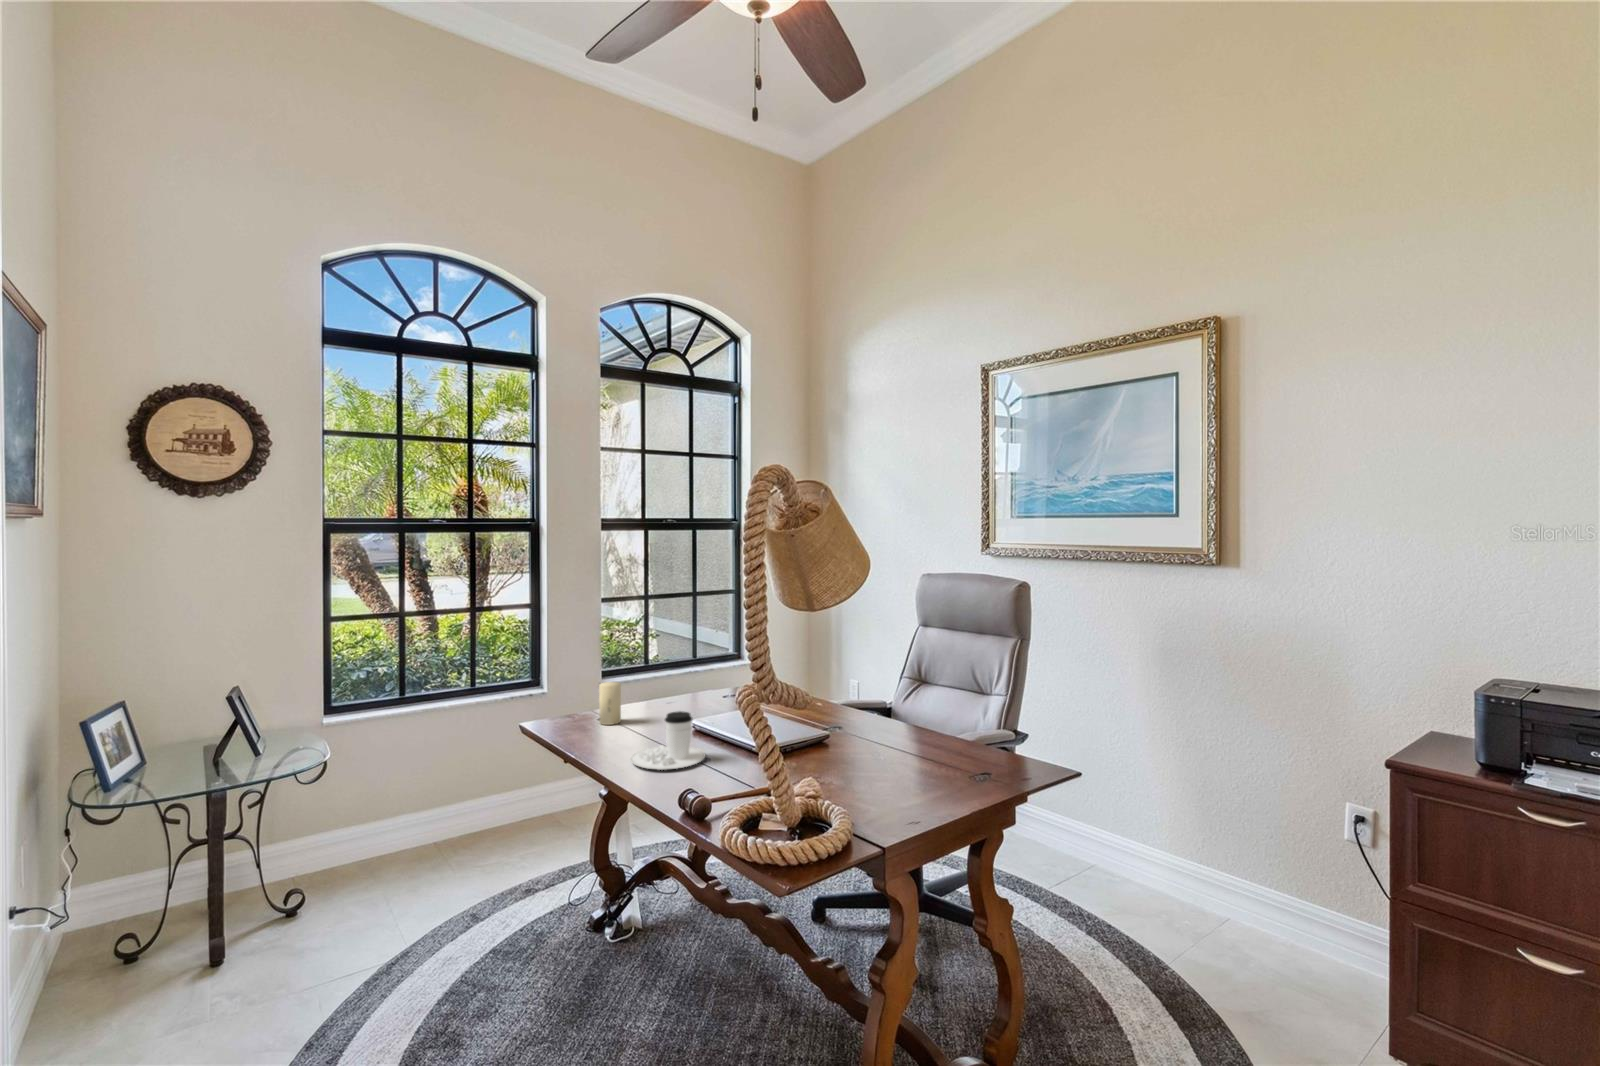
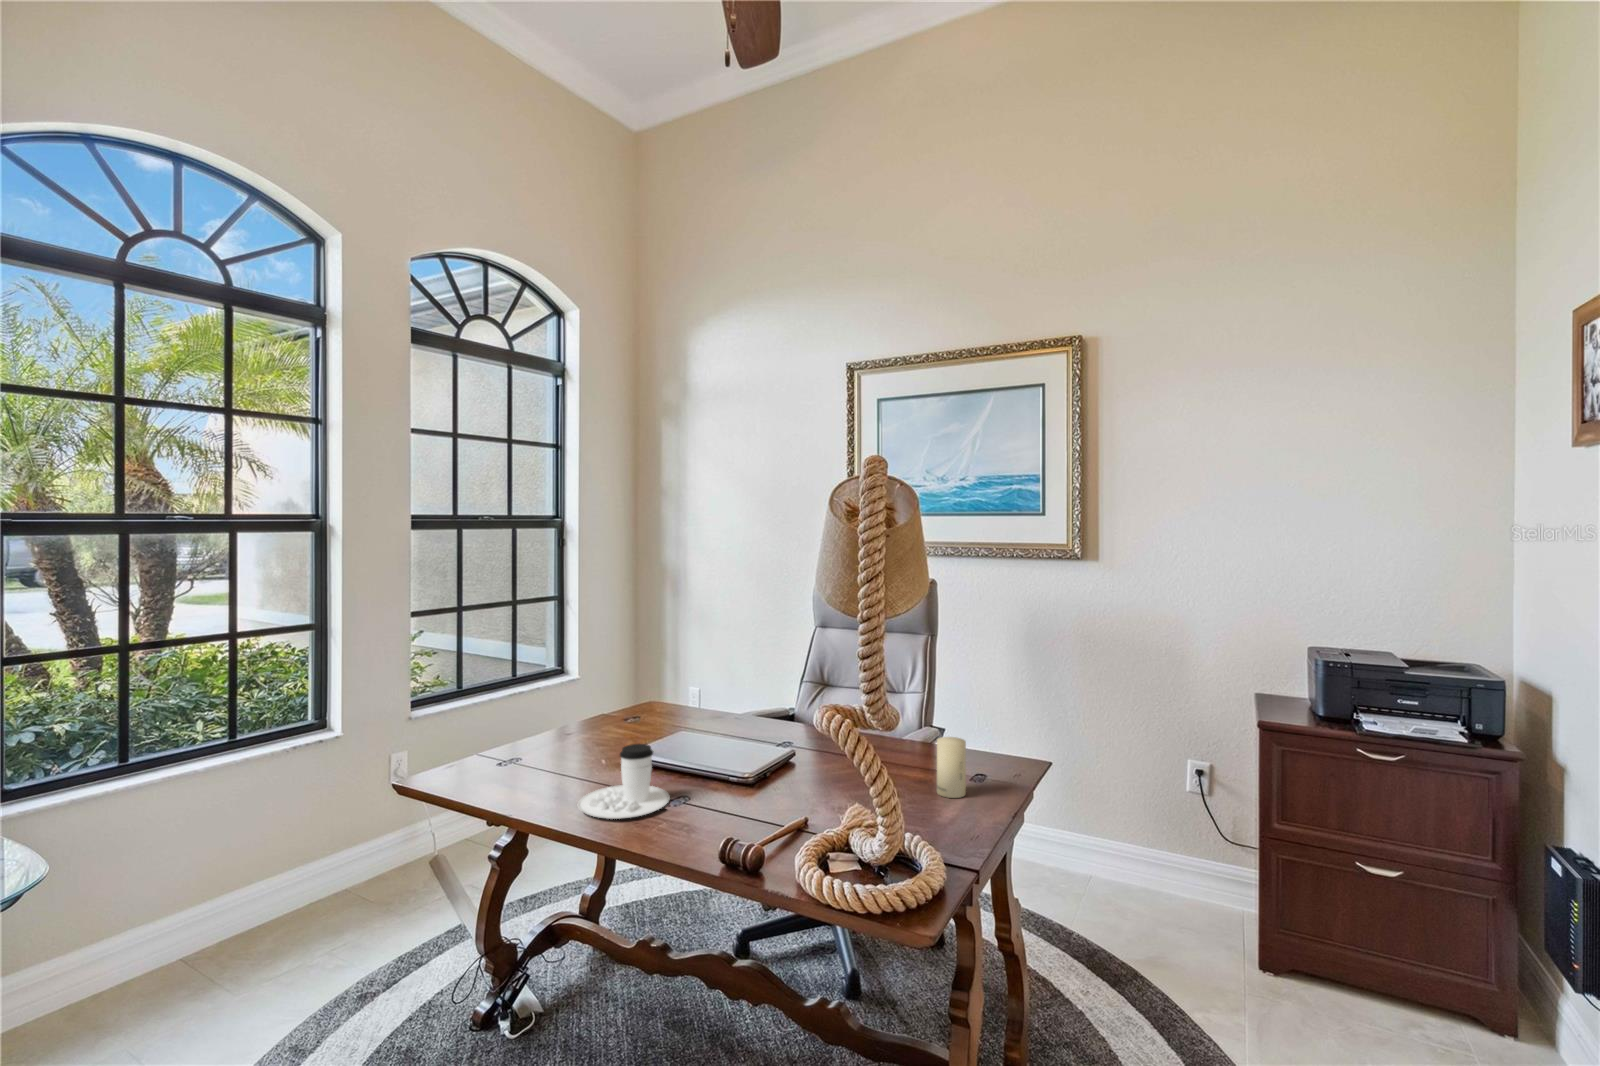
candle: present [599,682,621,725] -> present [937,737,966,798]

